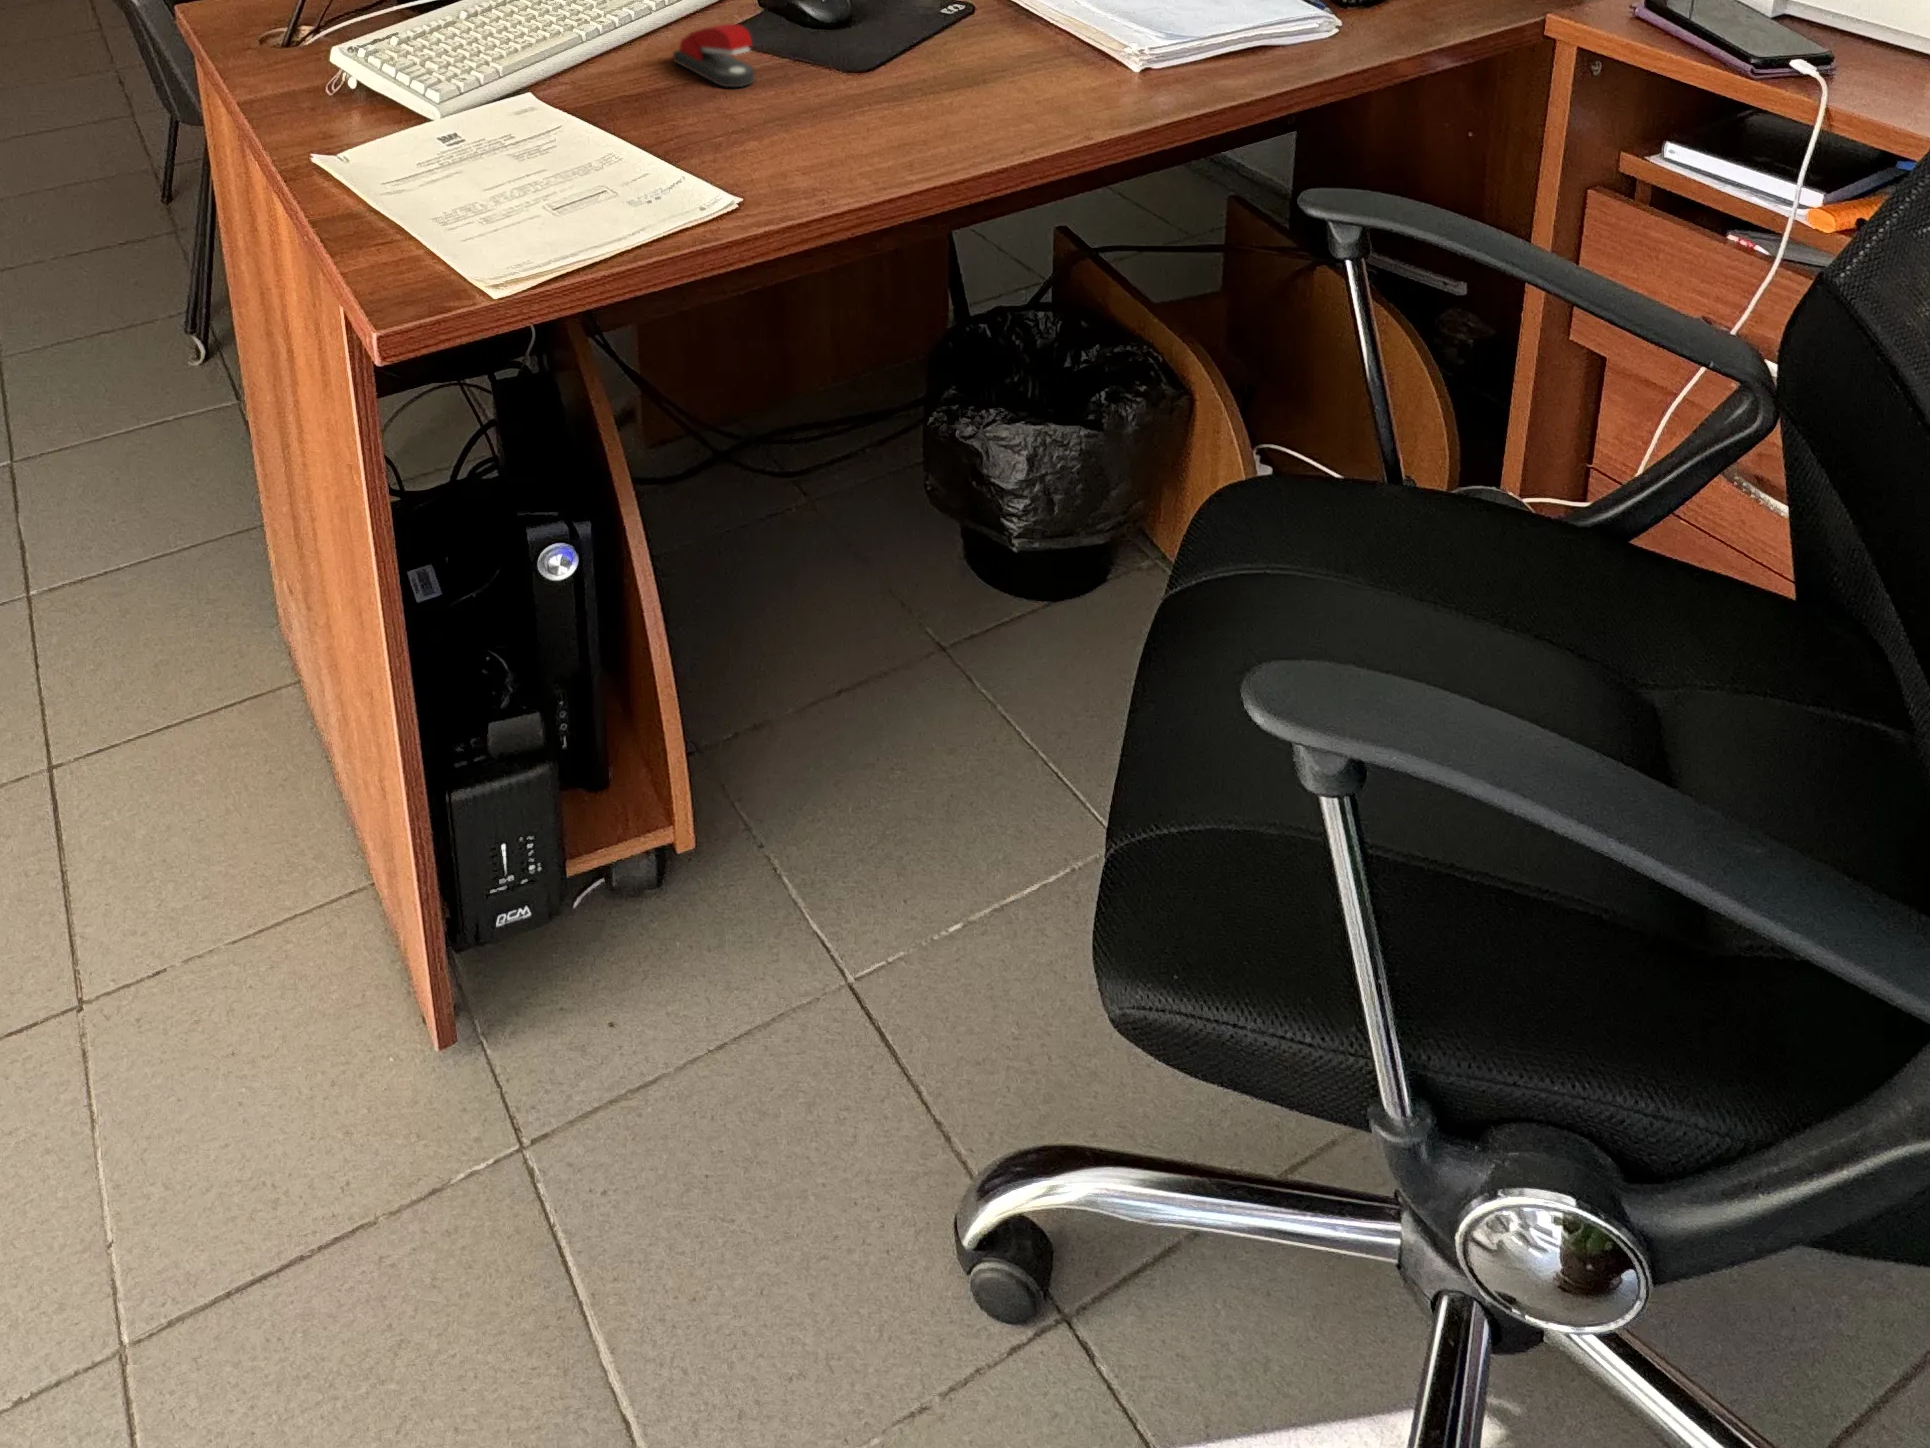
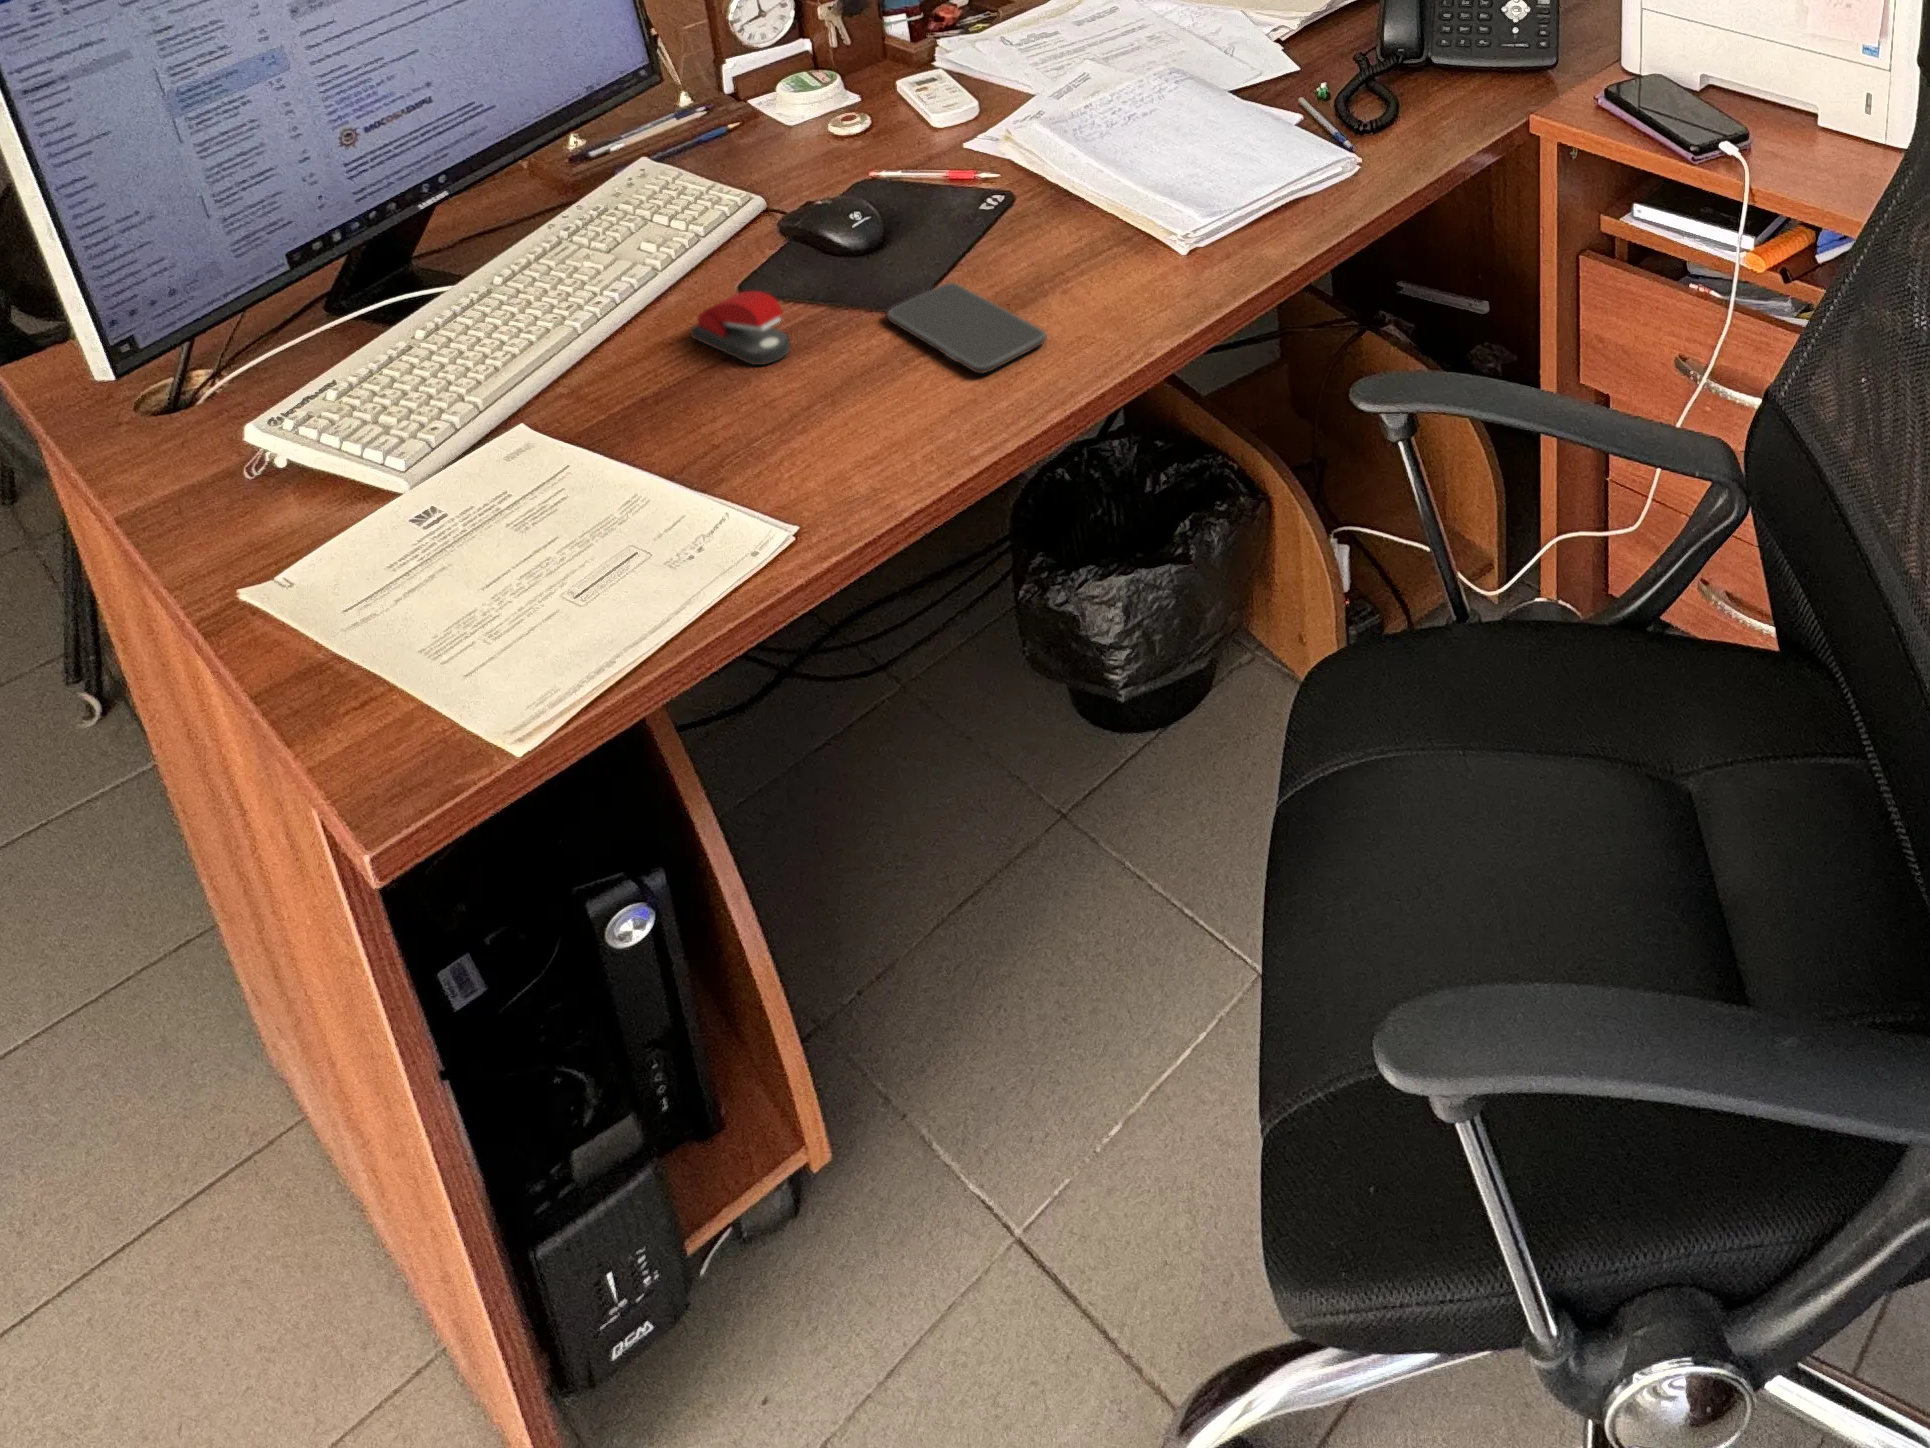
smartphone: none [842,57,988,123] -> present [887,283,1047,373]

